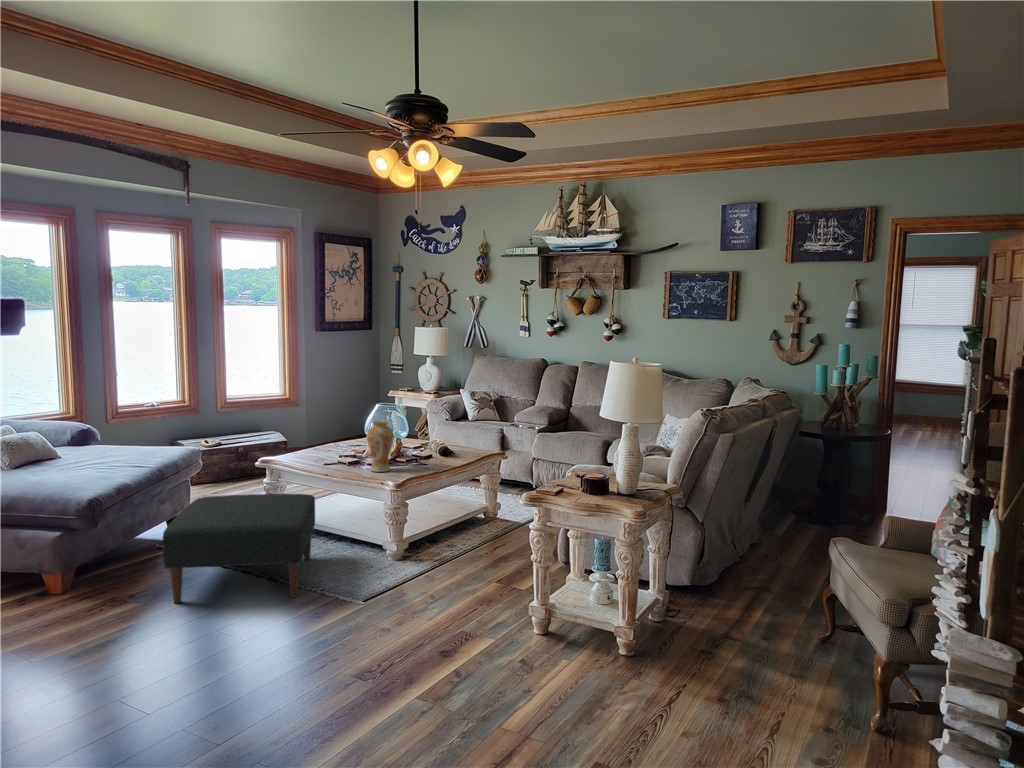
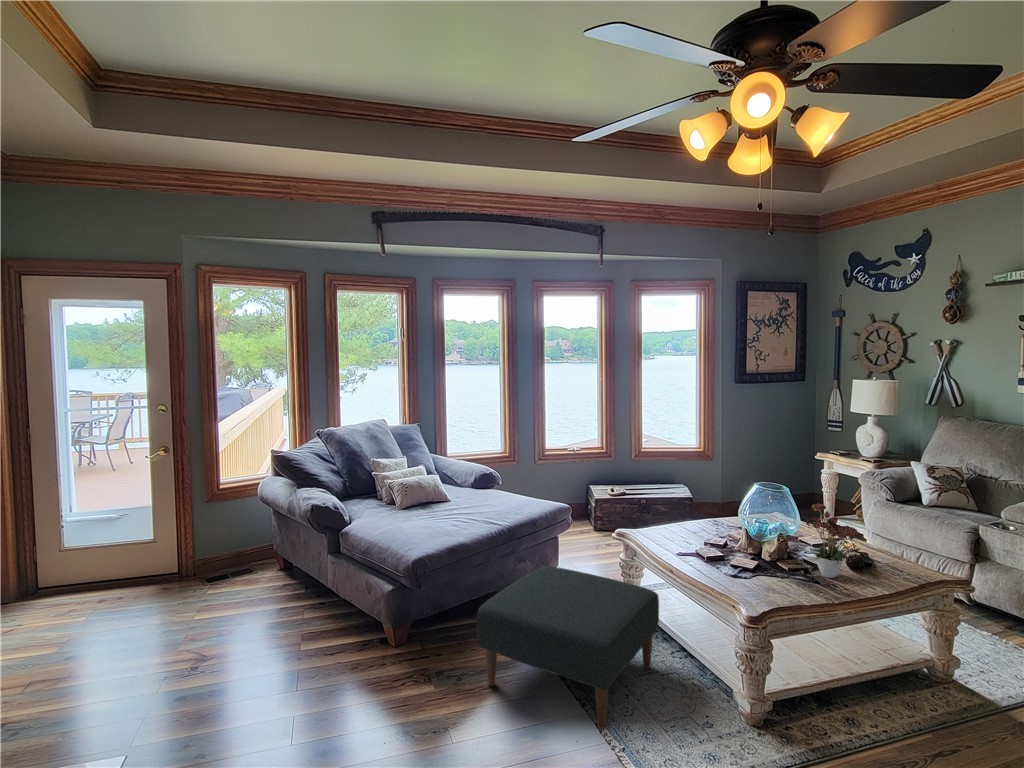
flower arrangement: none [415,407,452,462] -> present [806,504,859,578]
vase: present [367,420,394,472] -> none [729,511,766,581]

